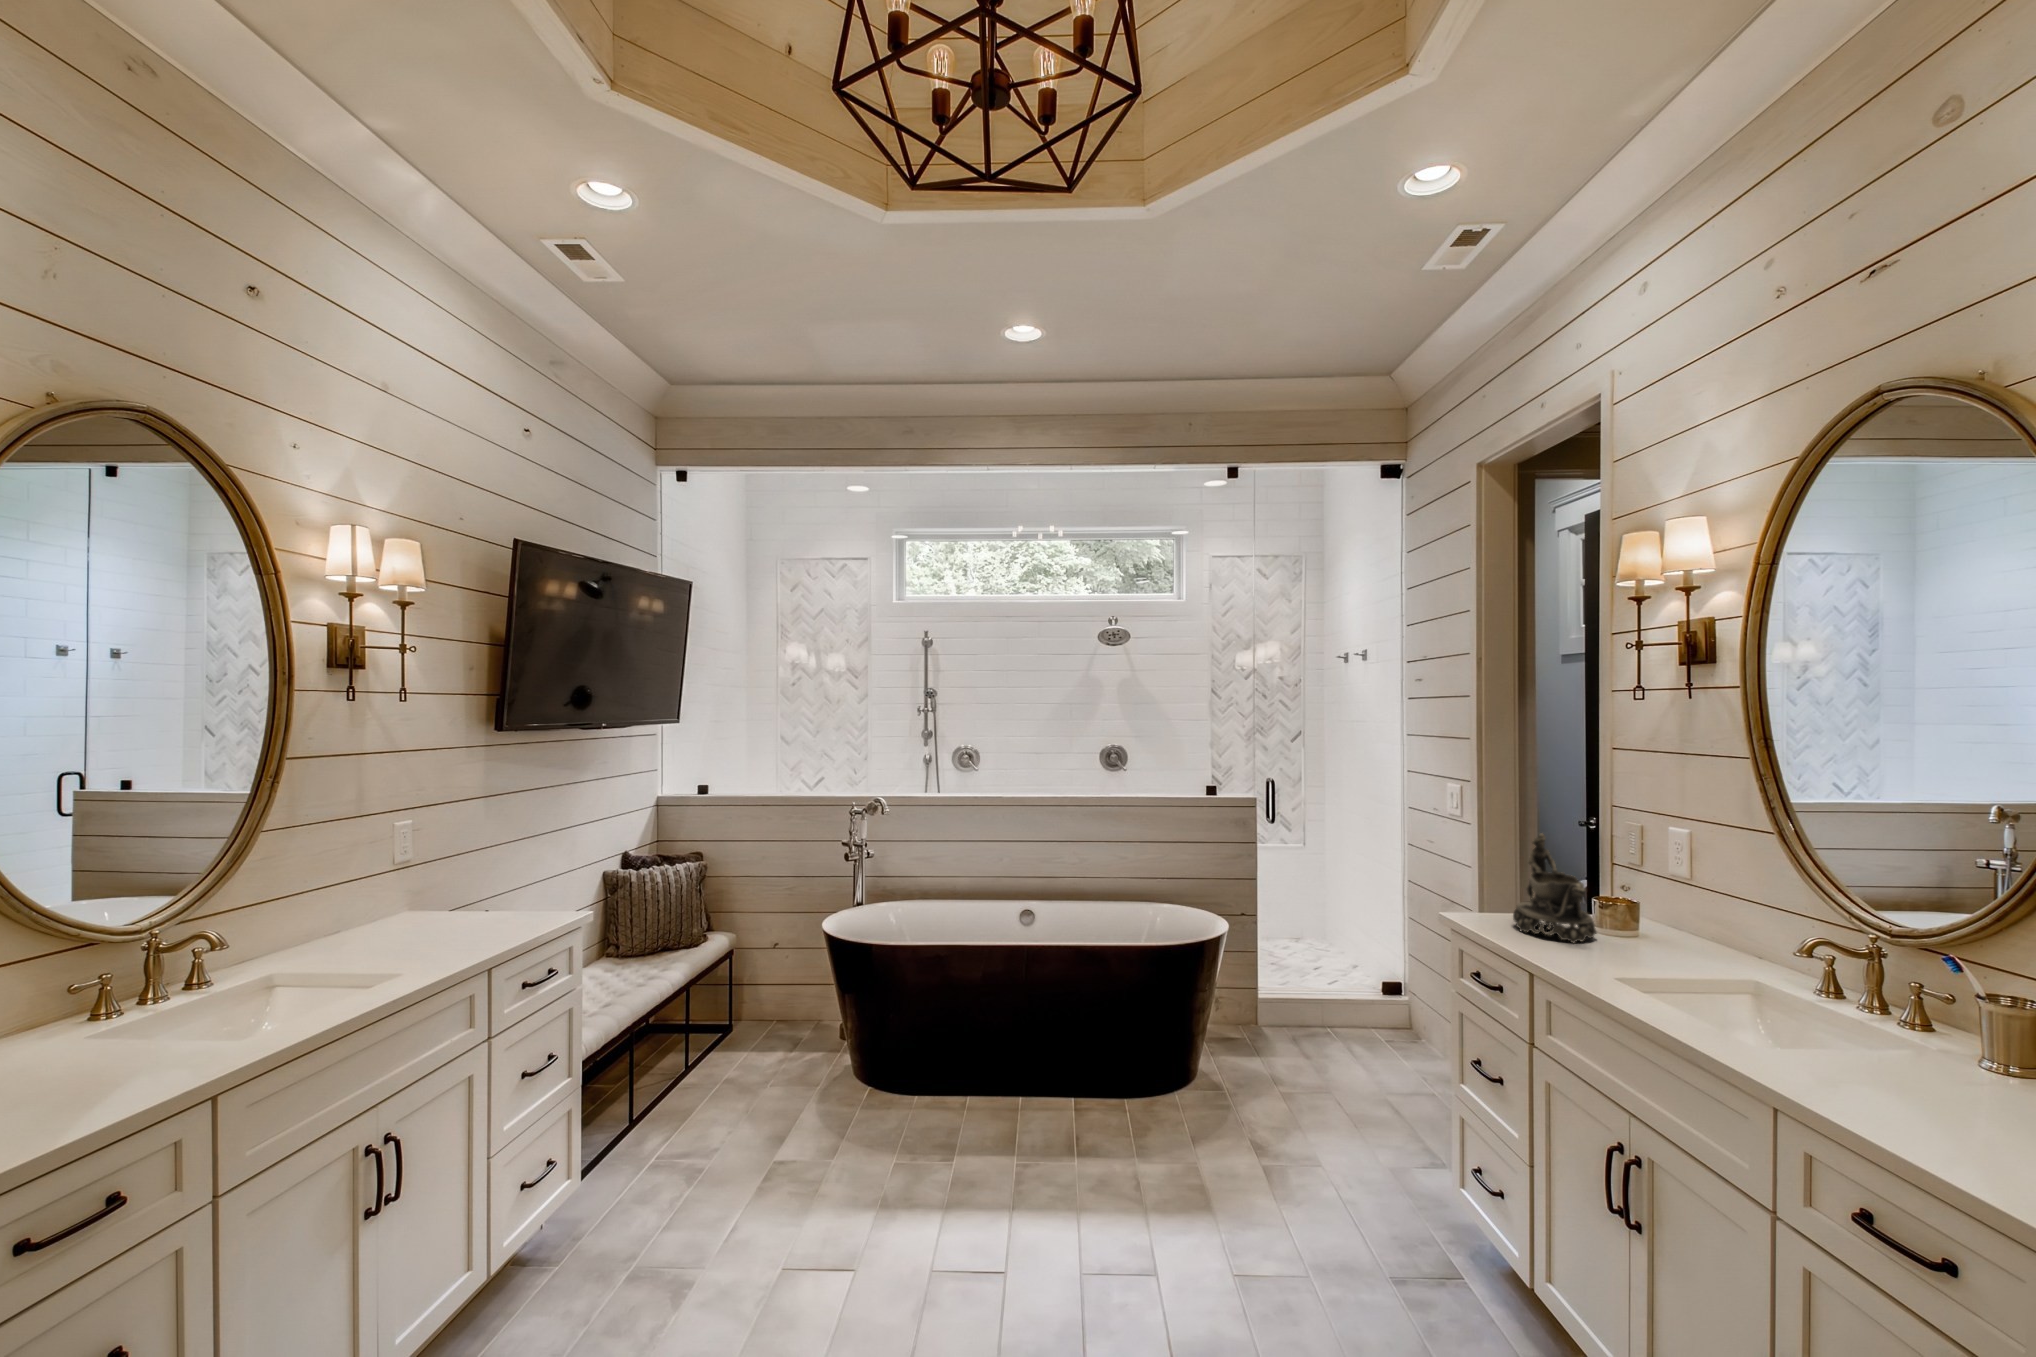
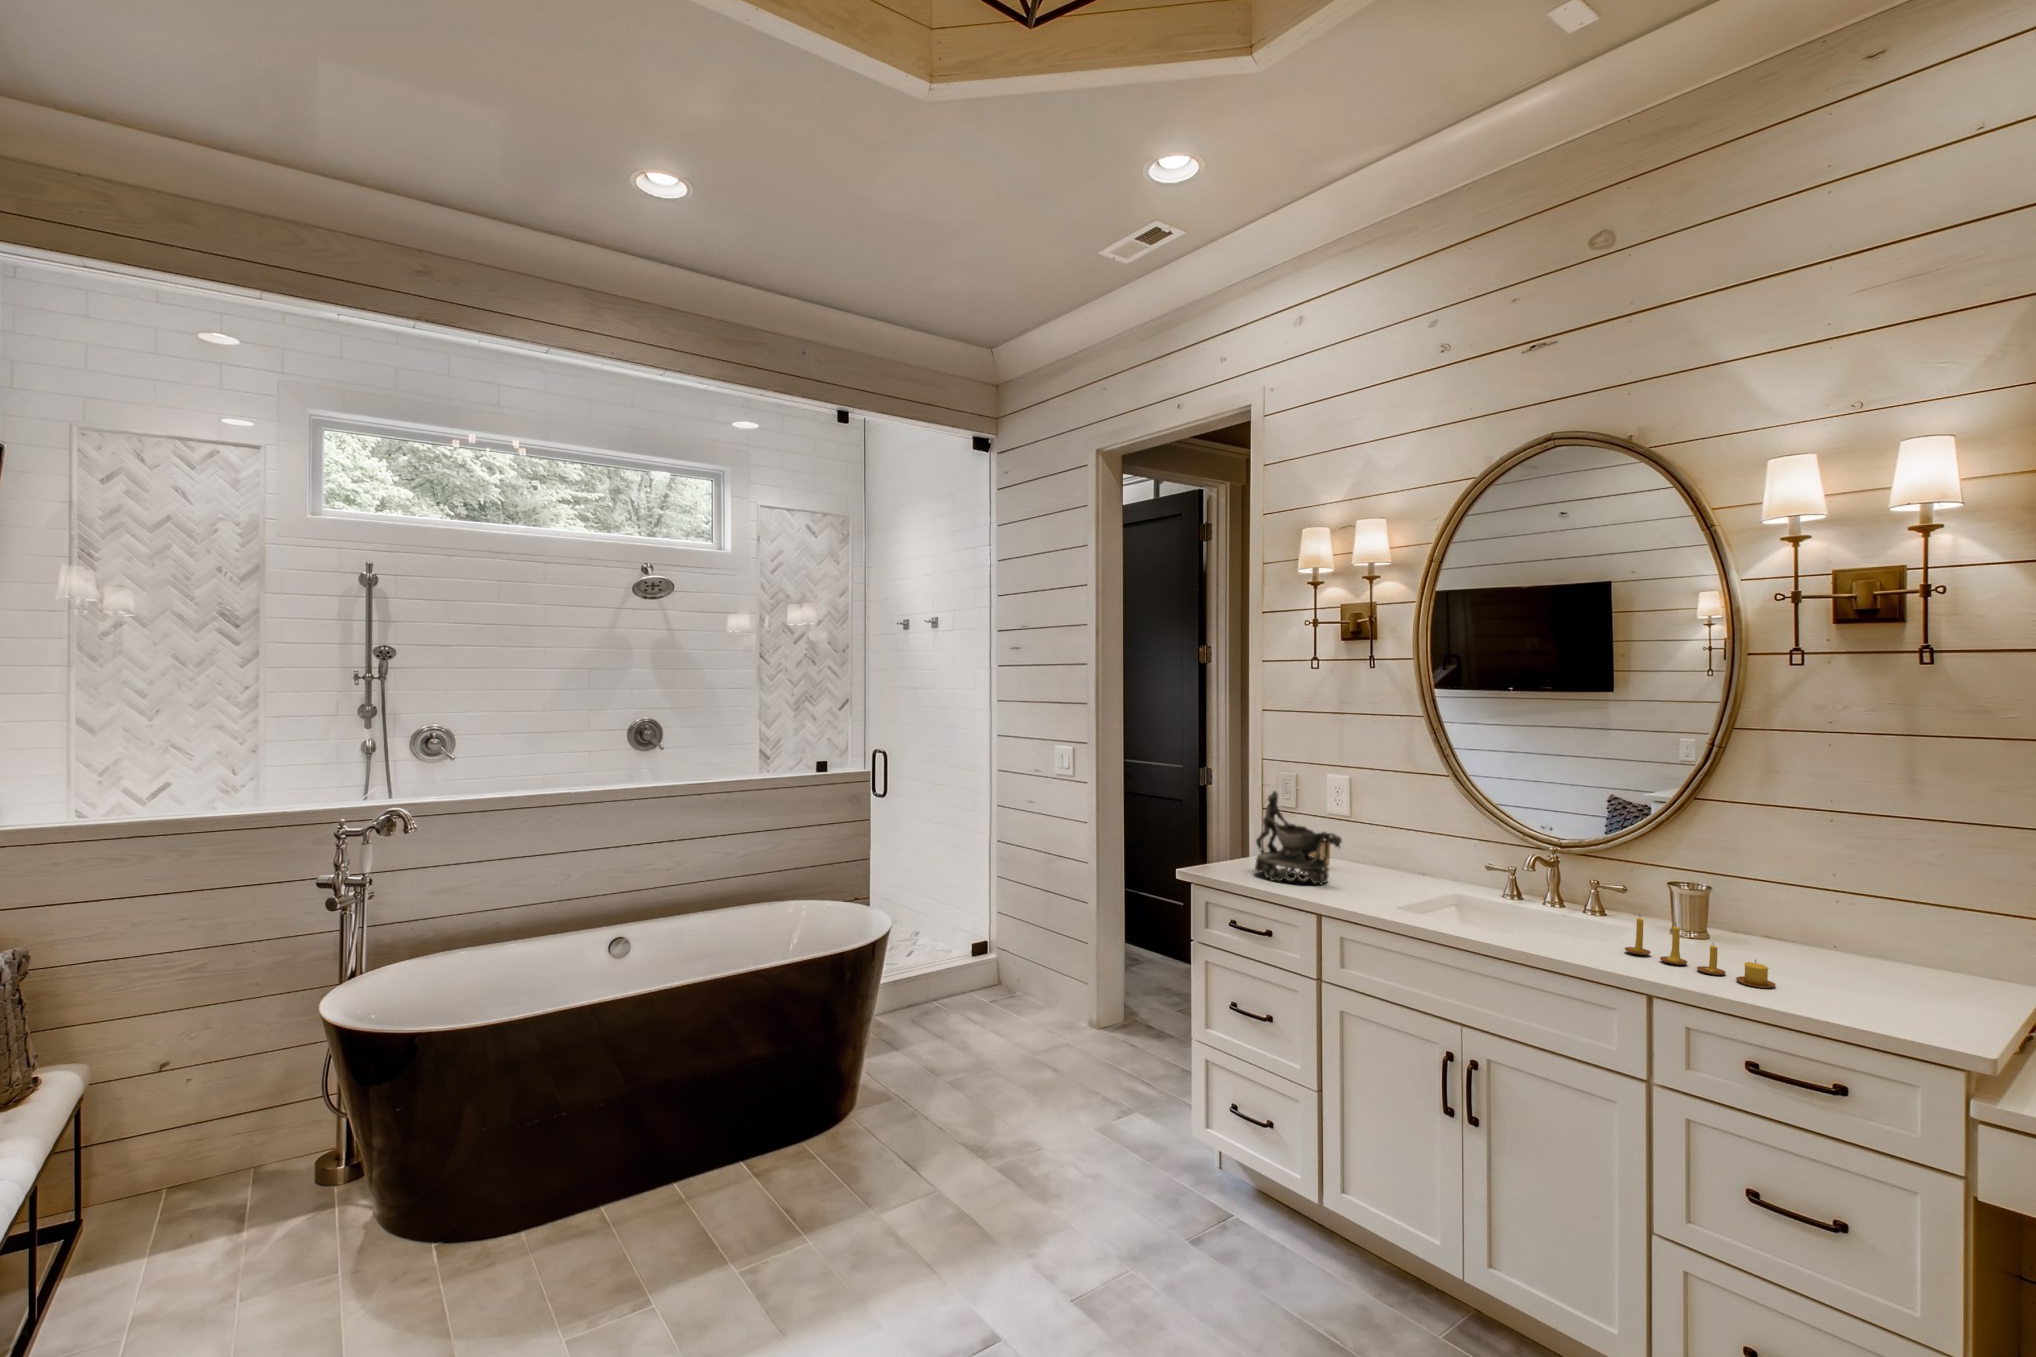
candle: none [1806,1014,1952,1132] -> present [1625,918,1776,988]

